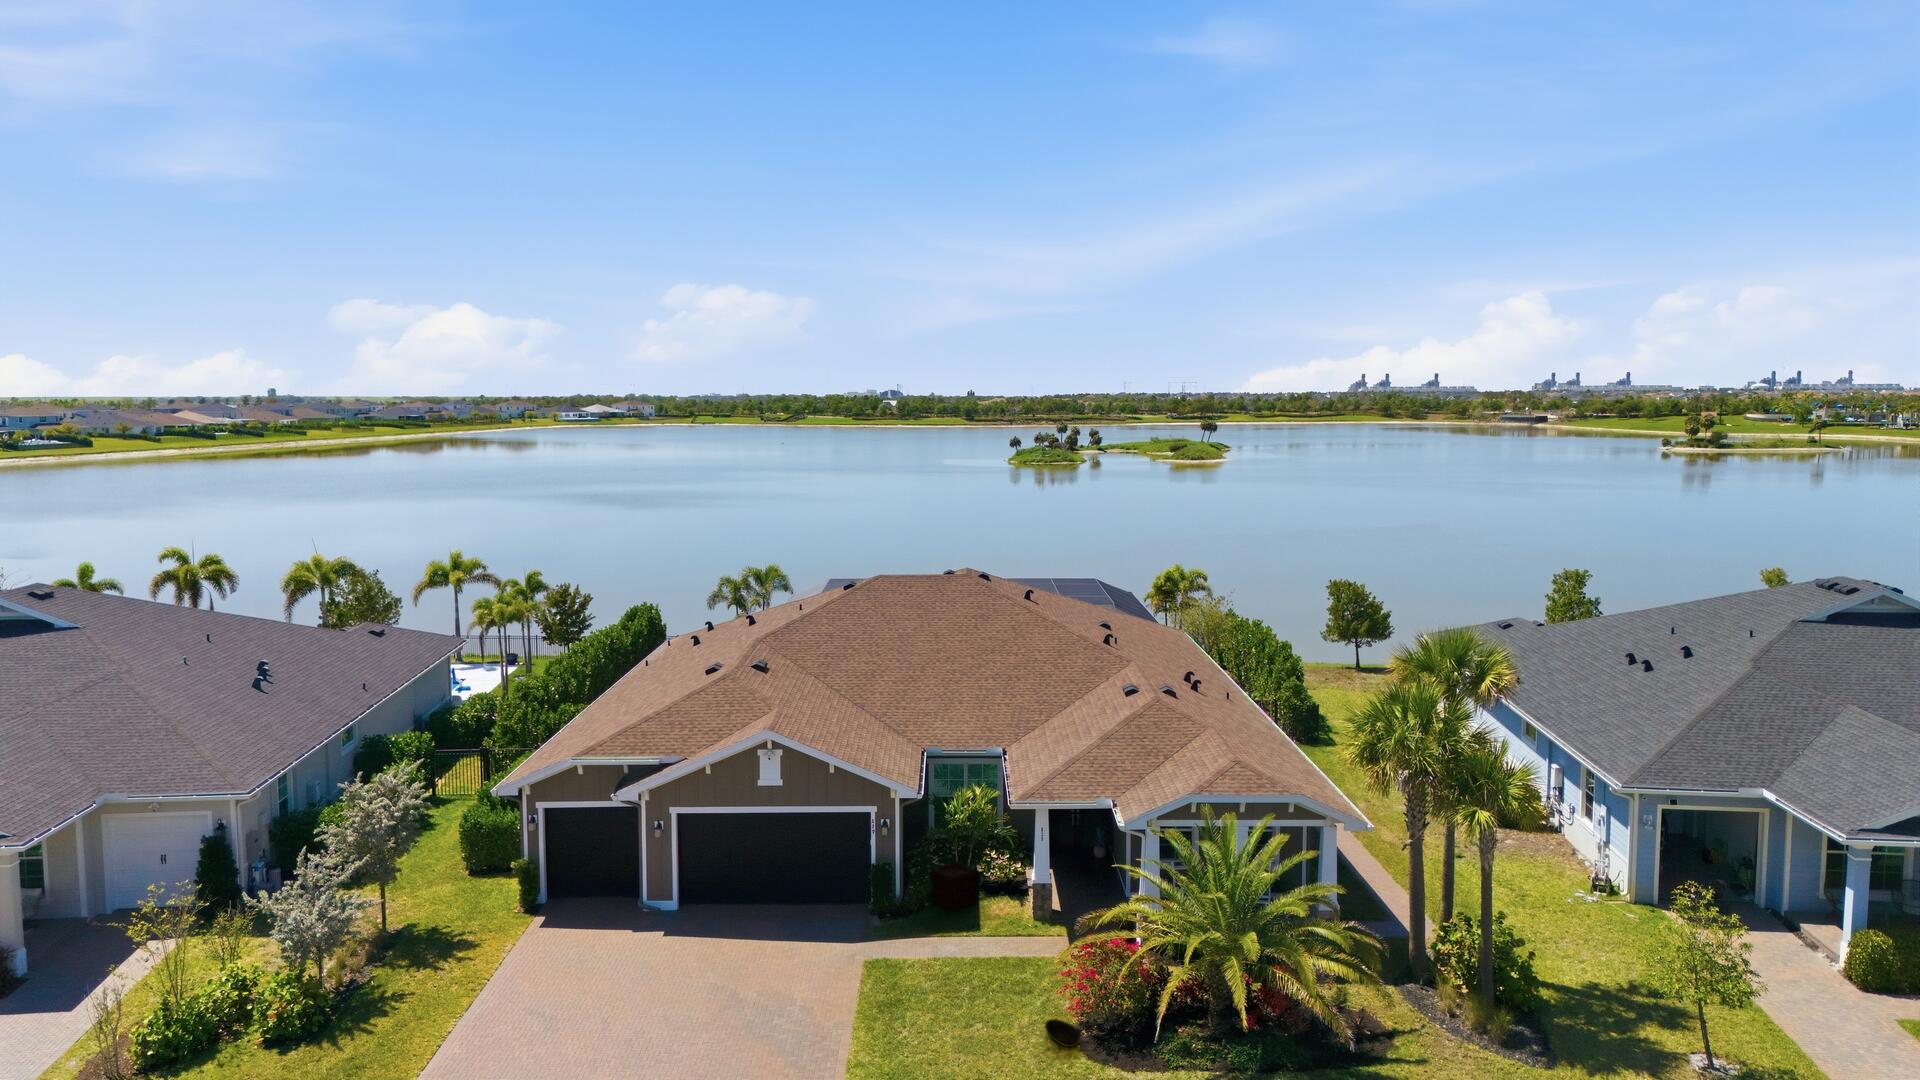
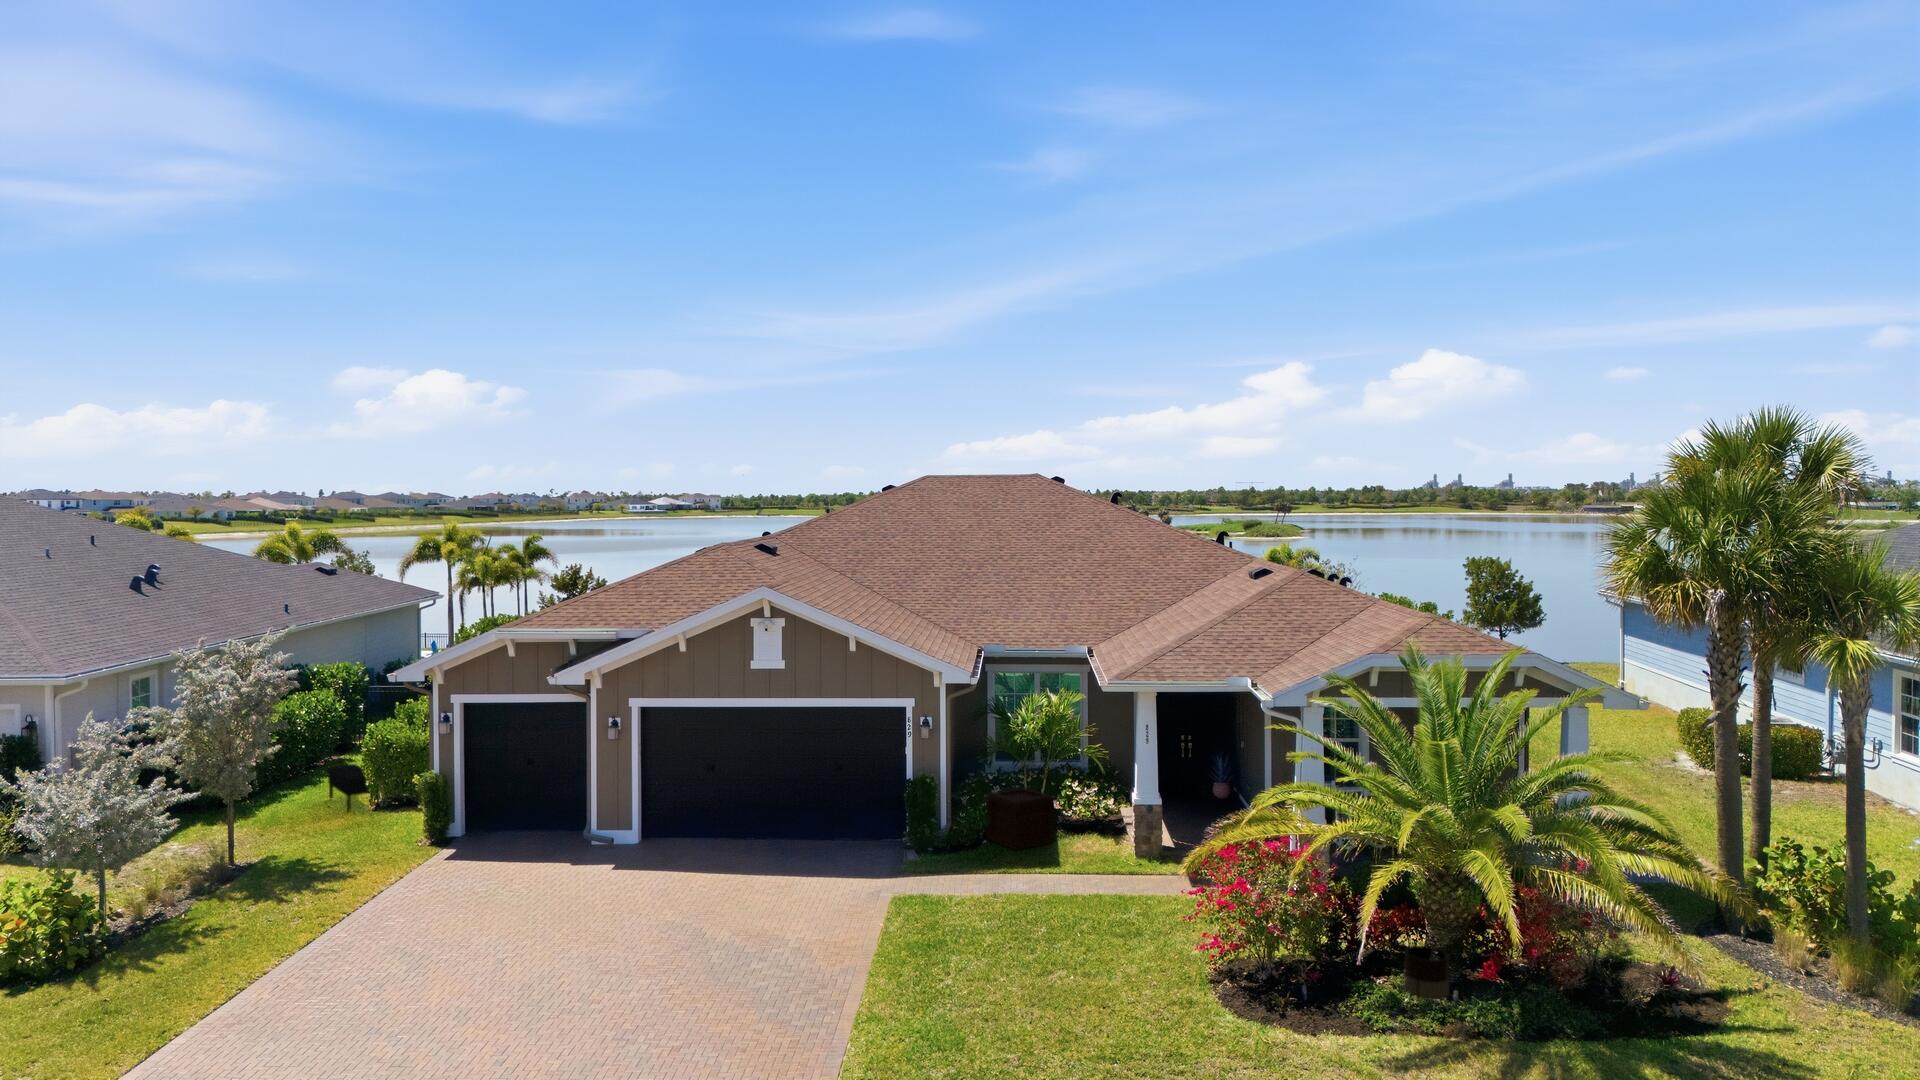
bench: none [427,835,469,877] -> present [328,764,368,812]
planter: none [1193,1010,1220,1056] -> present [1404,946,1450,999]
basket: present [1045,1019,1082,1047] -> none [1164,963,1225,1002]

